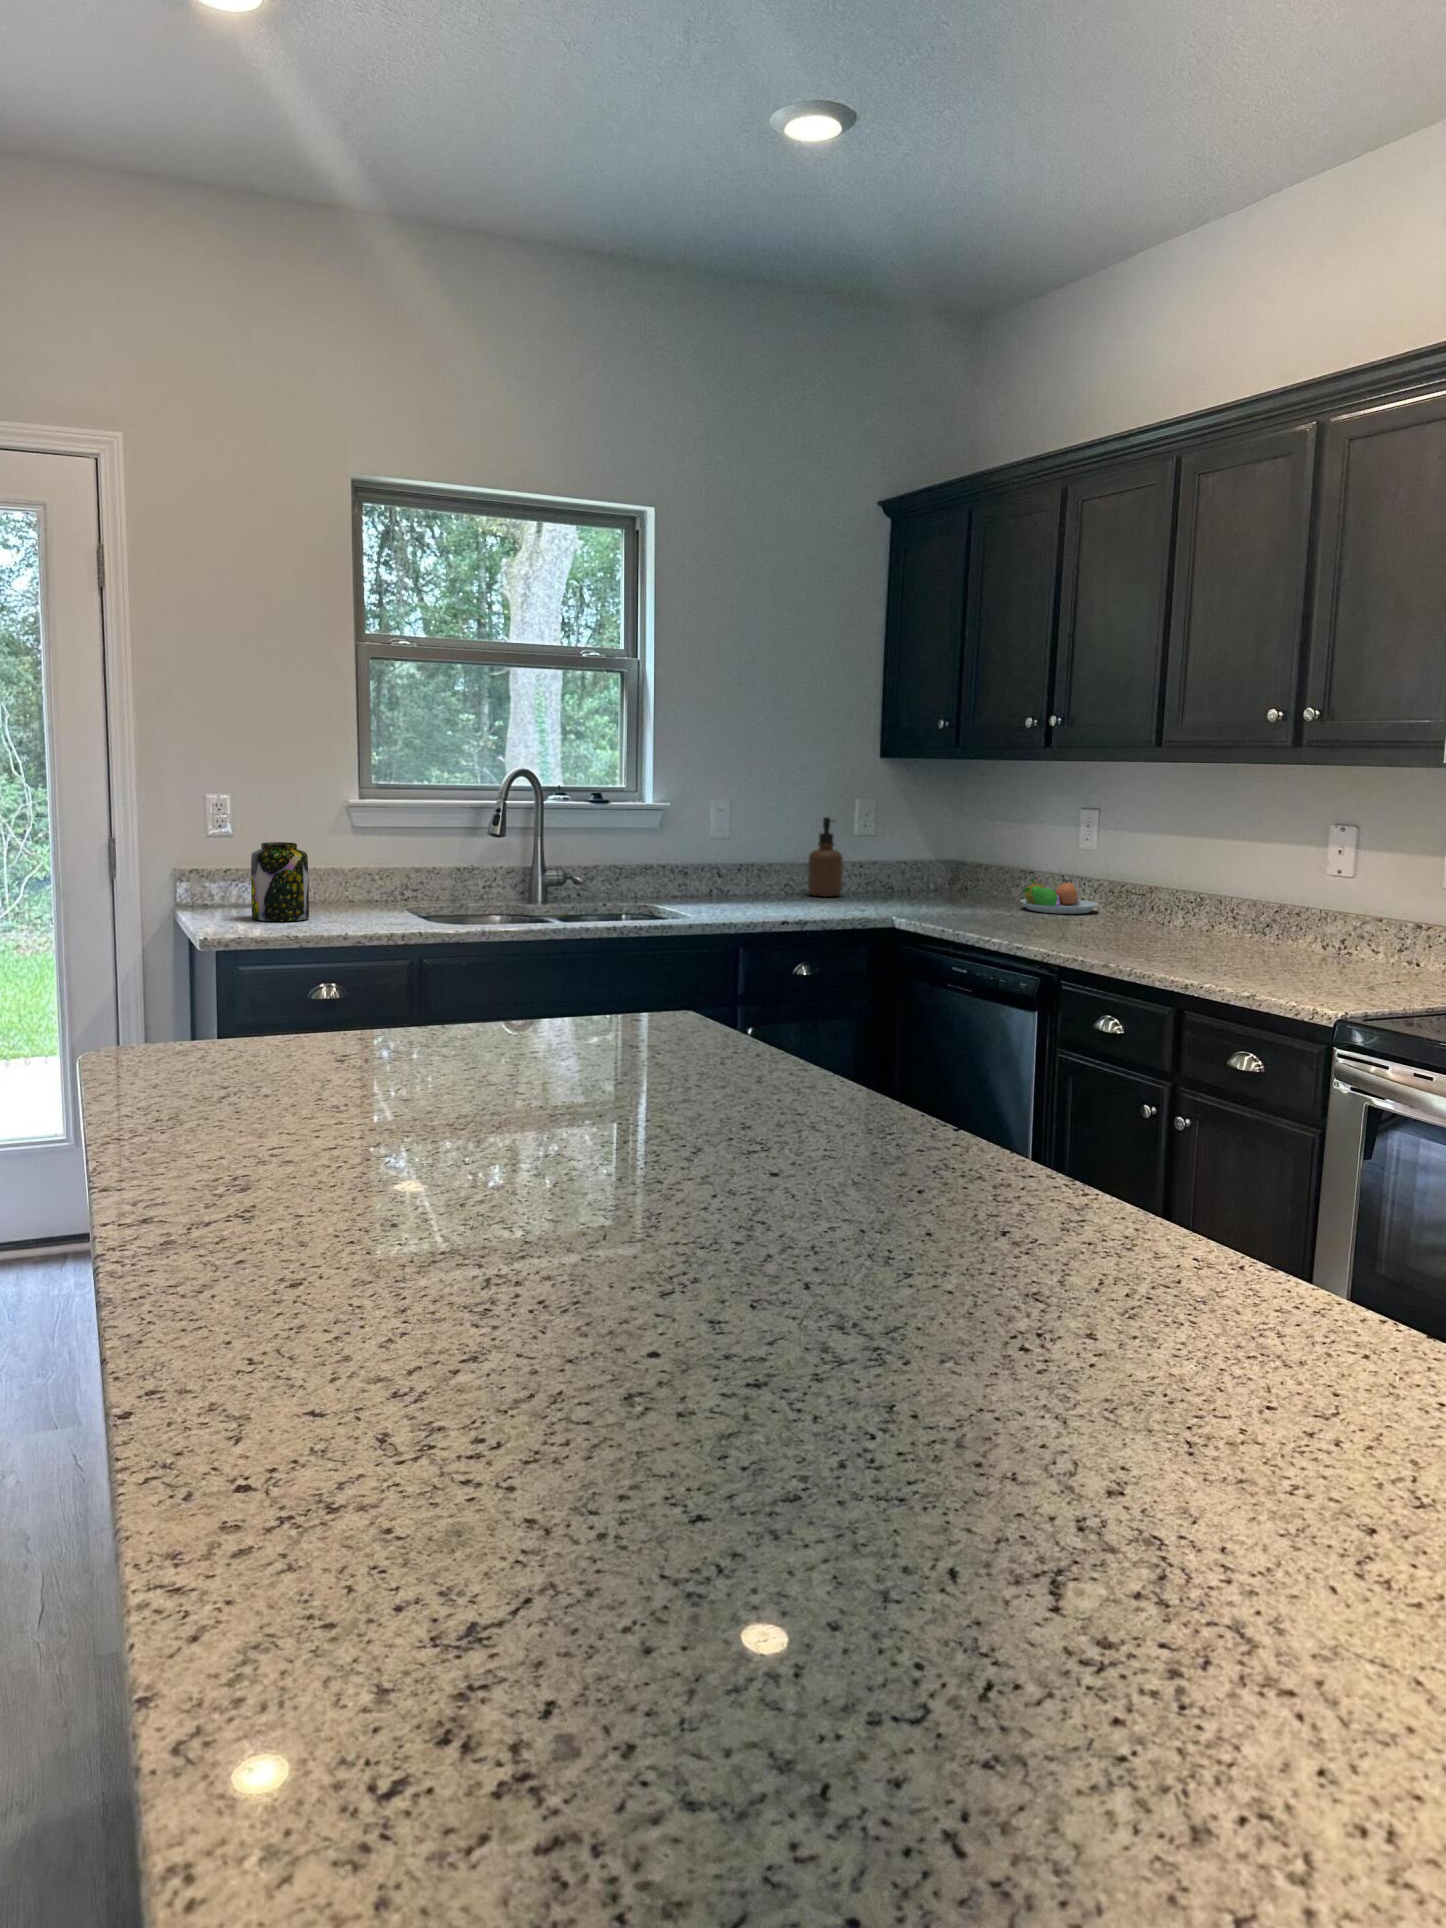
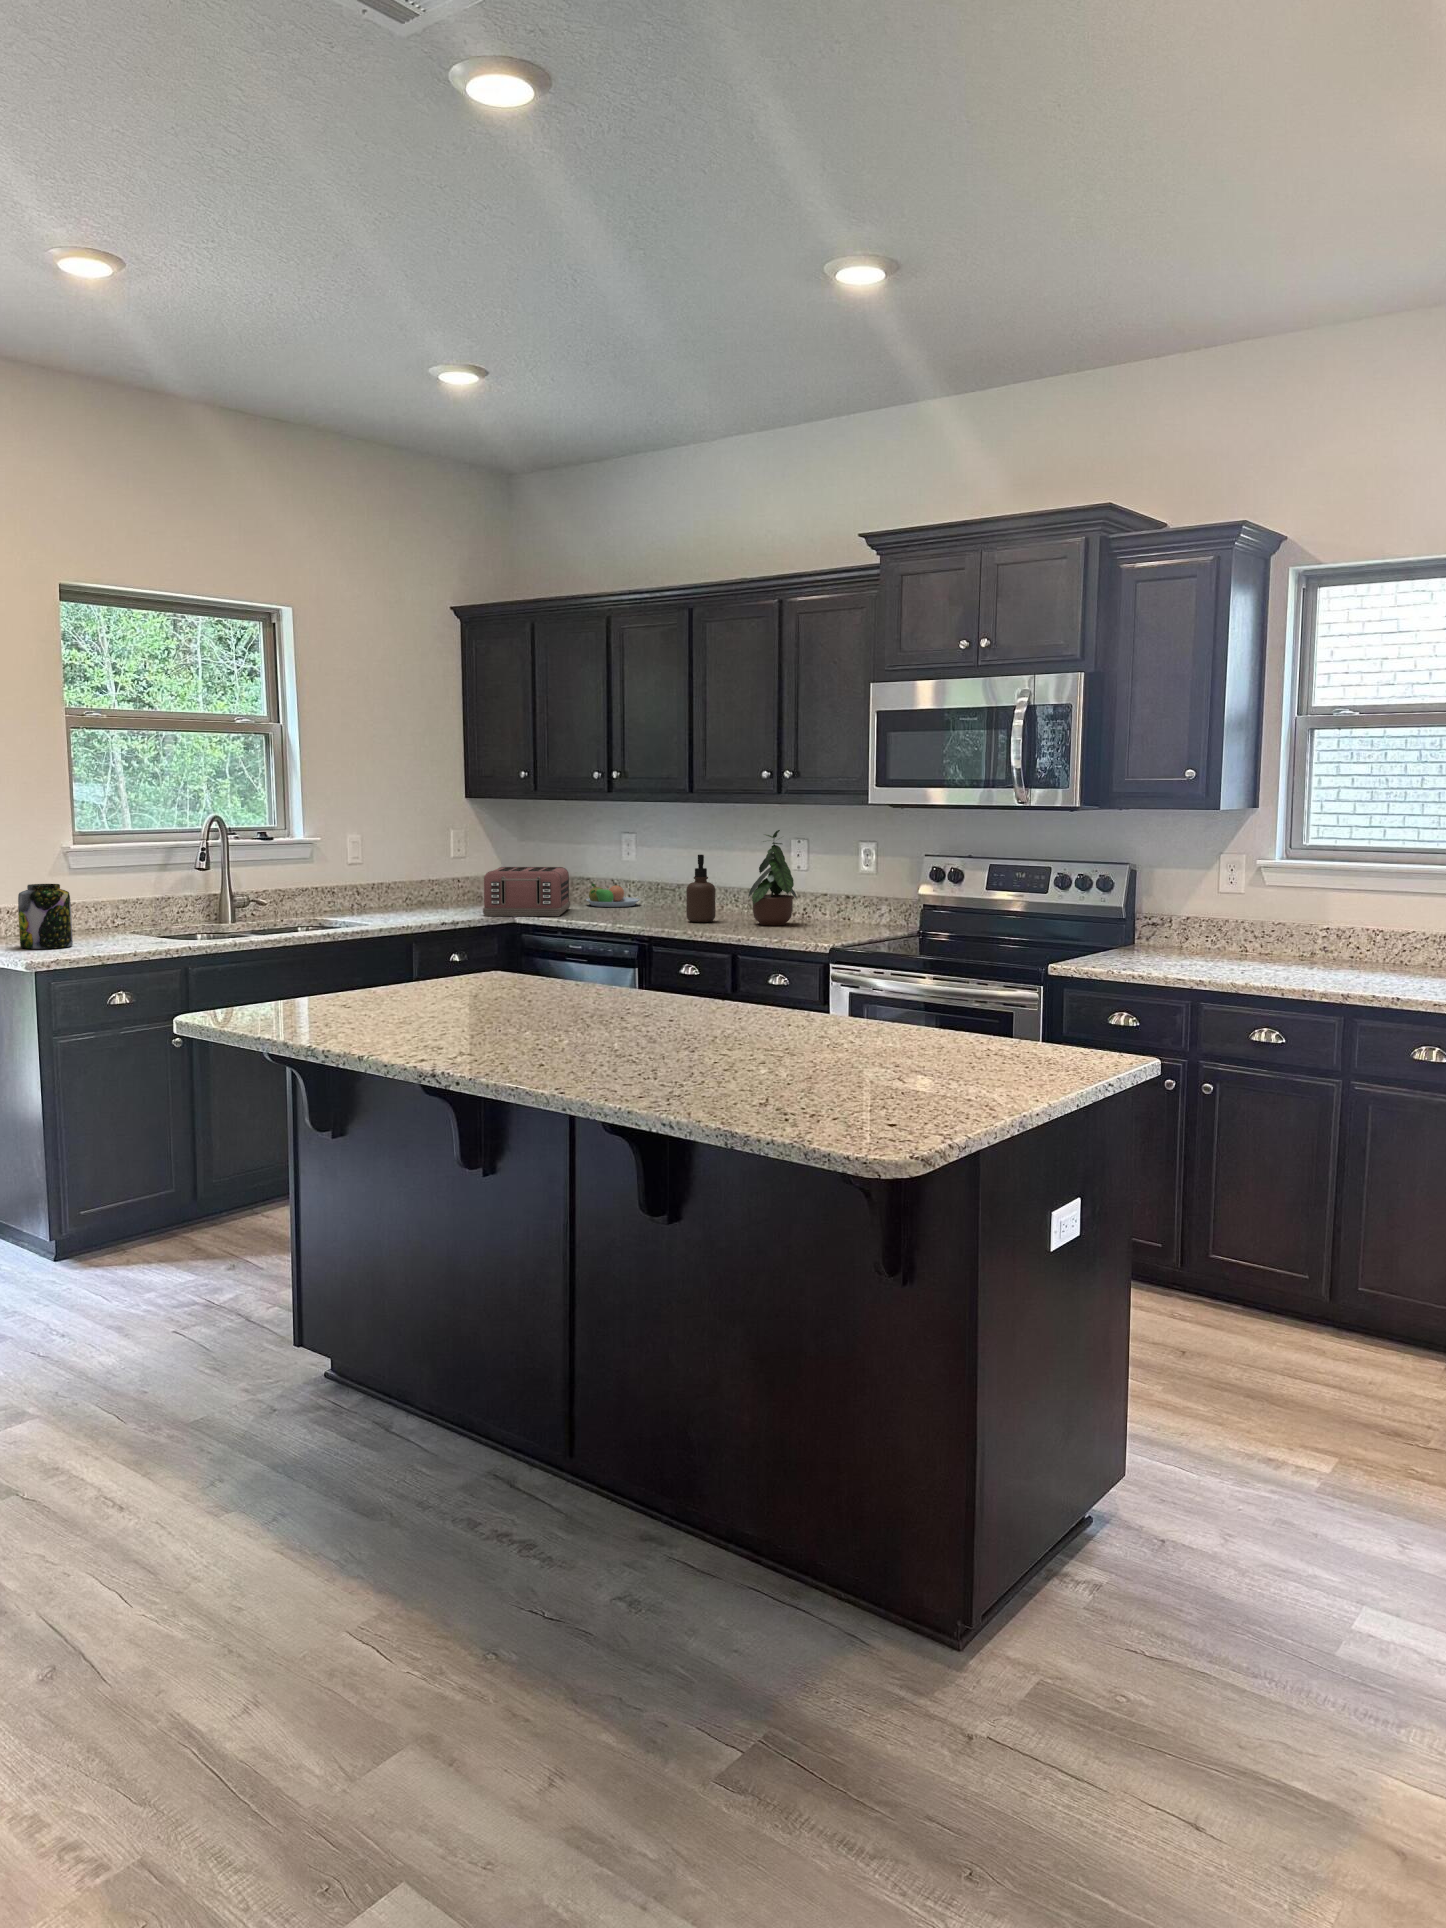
potted plant: none [1221,810,1321,965] -> present [748,830,797,925]
soap dispenser: present [808,817,843,897] -> present [686,855,715,922]
toaster: none [856,849,990,922] -> present [483,867,570,916]

